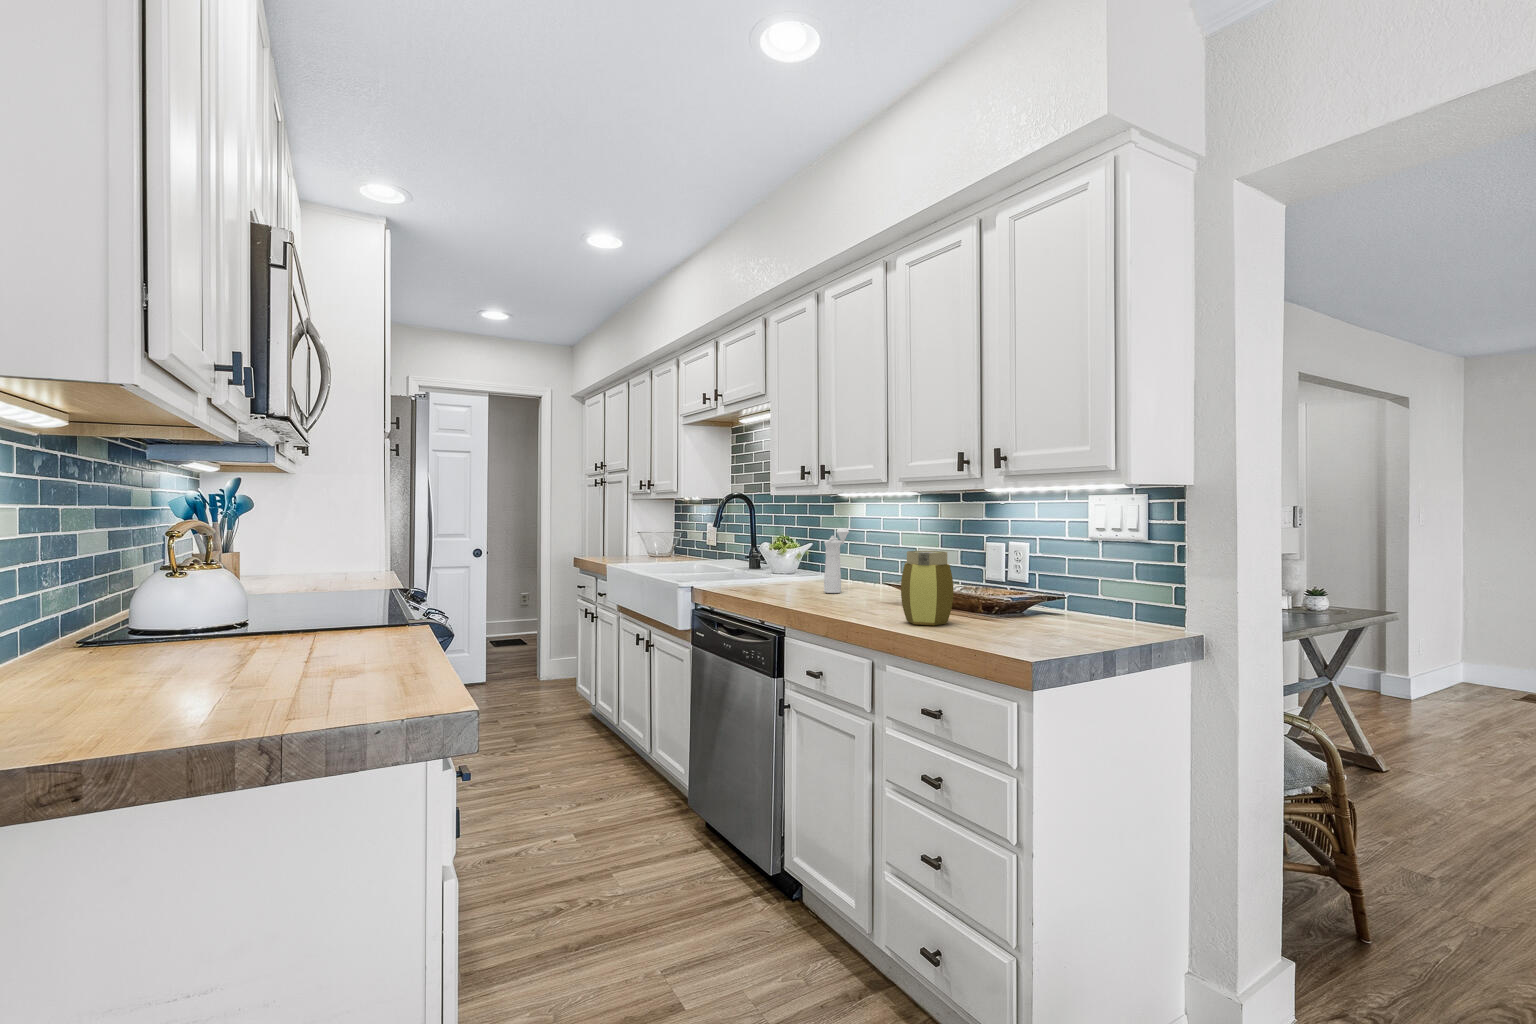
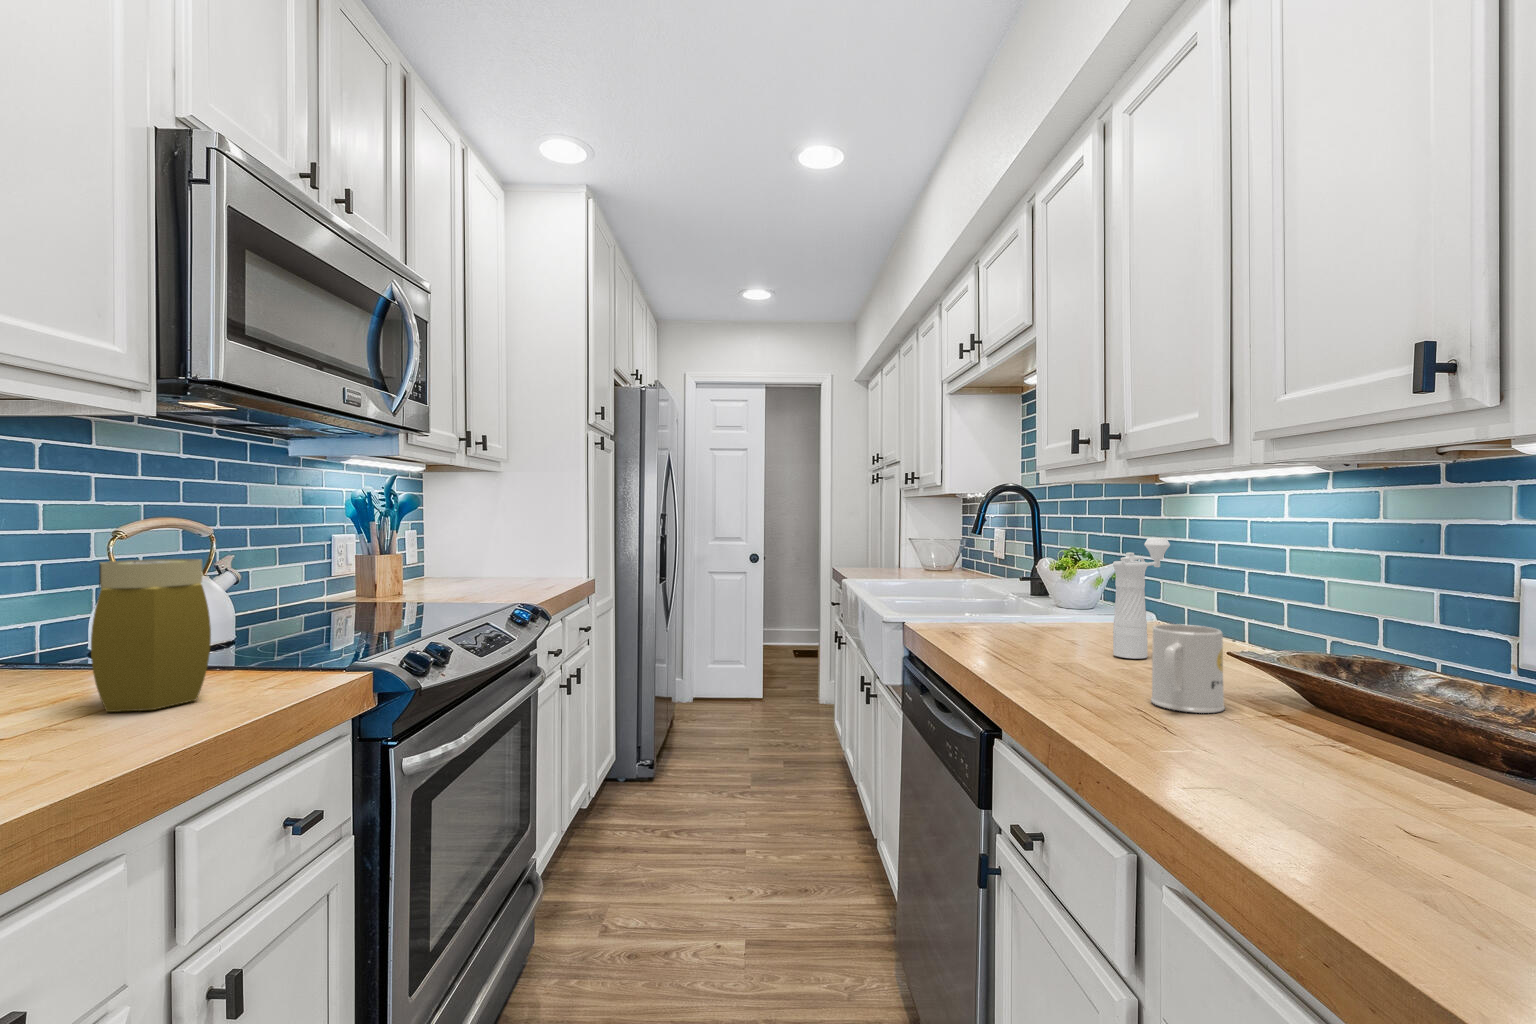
jar: present [901,551,953,625] -> present [91,559,211,712]
mug: none [855,569,886,608] -> present [1151,624,1225,713]

